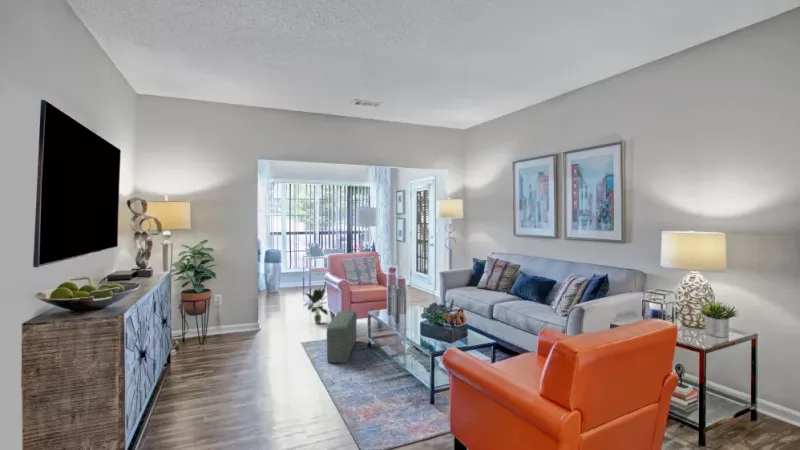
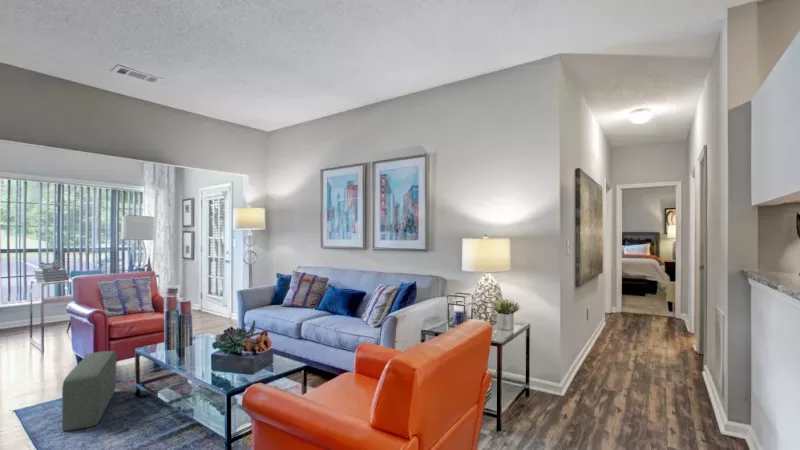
potted plant: present [305,289,328,324] -> none [24,322,71,376]

